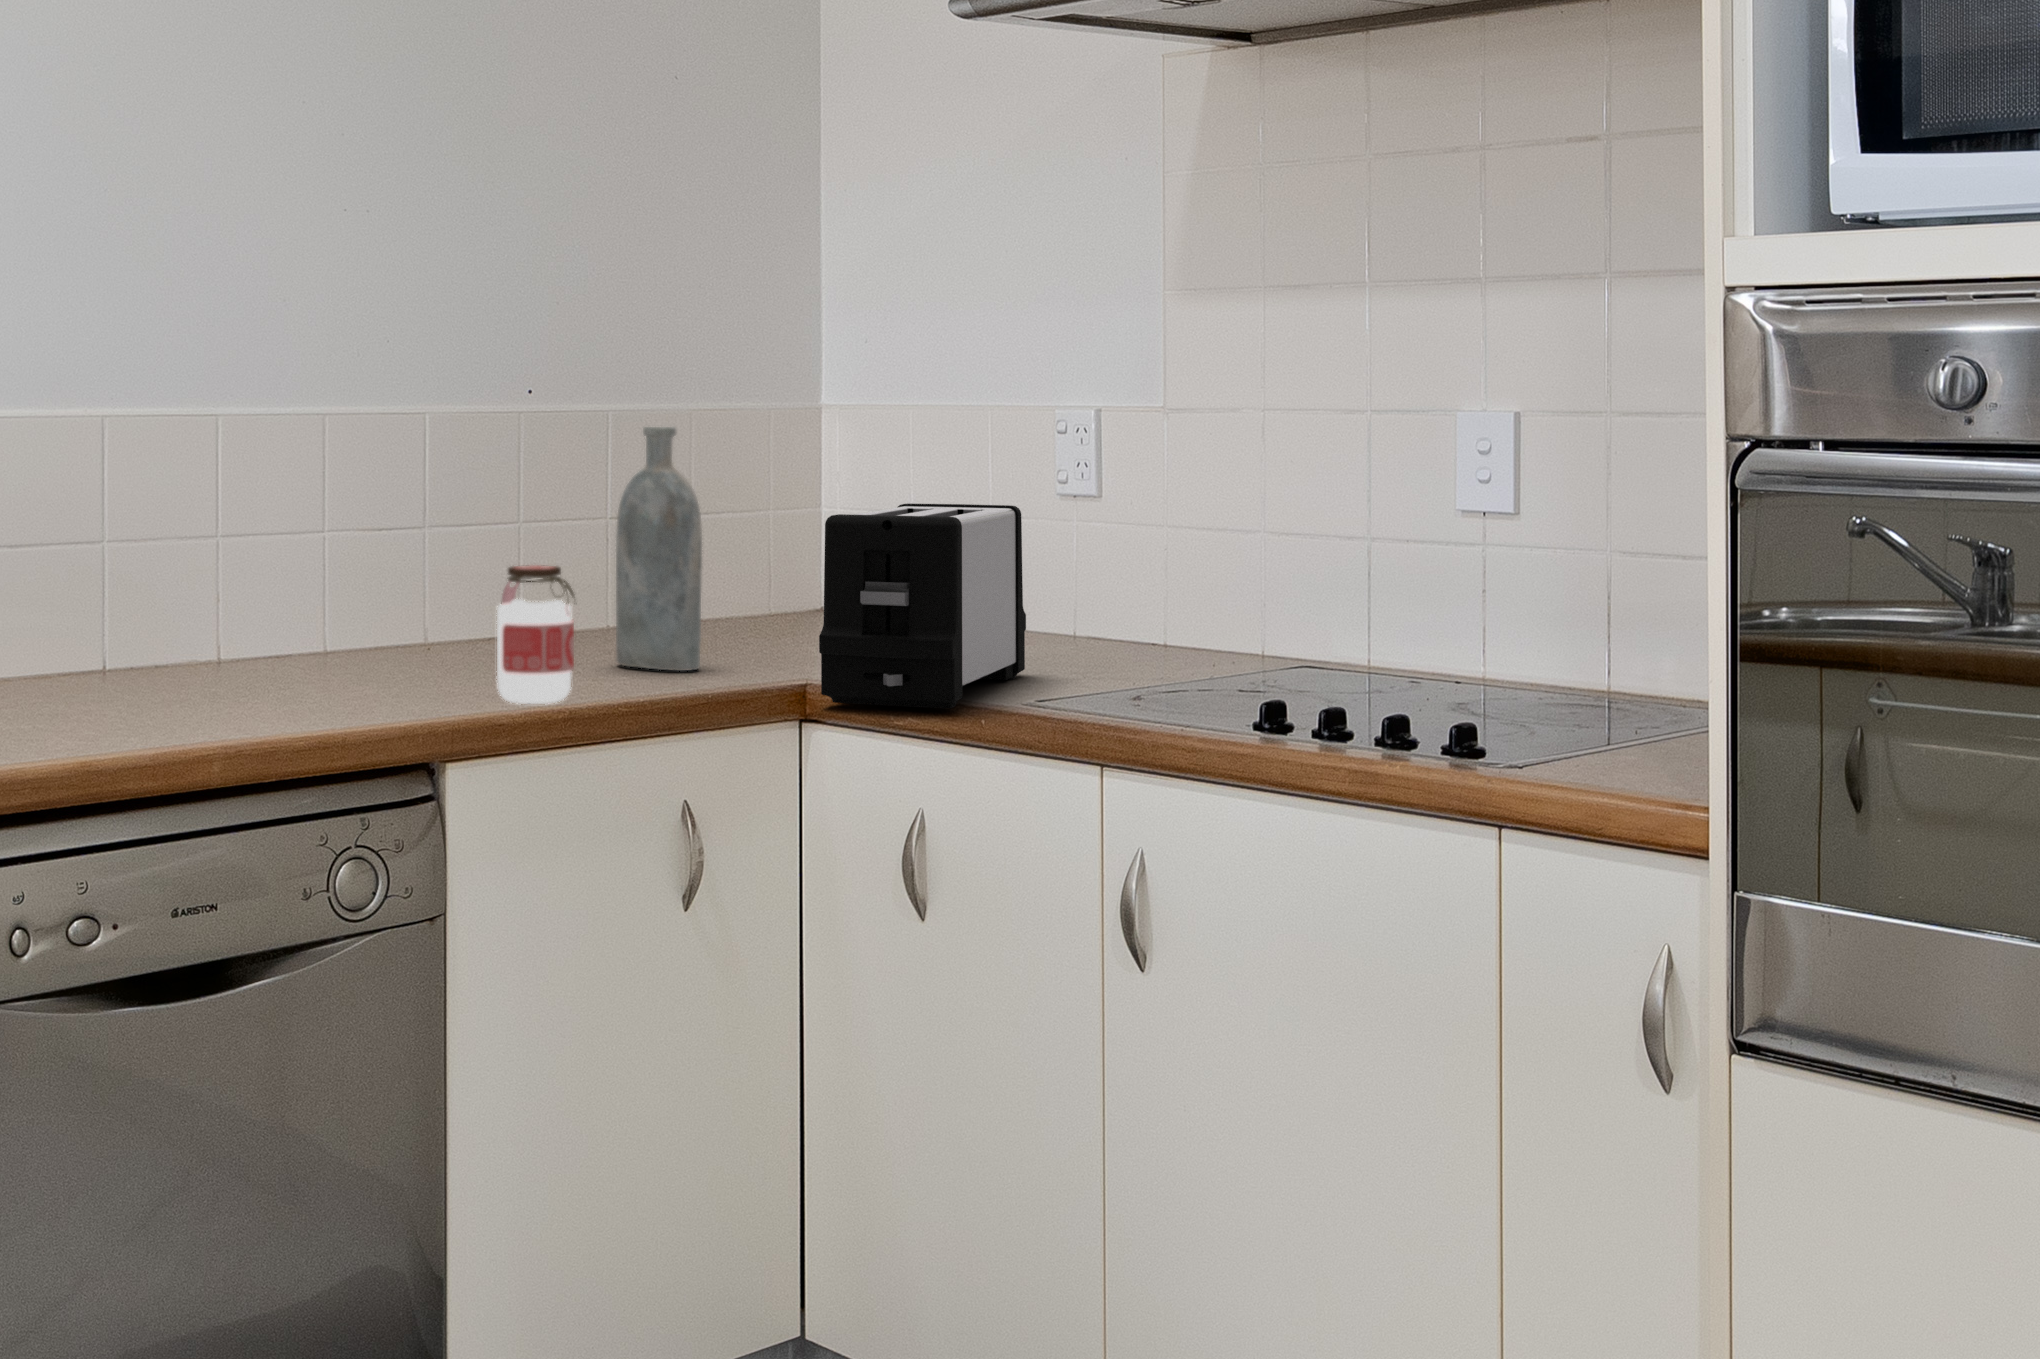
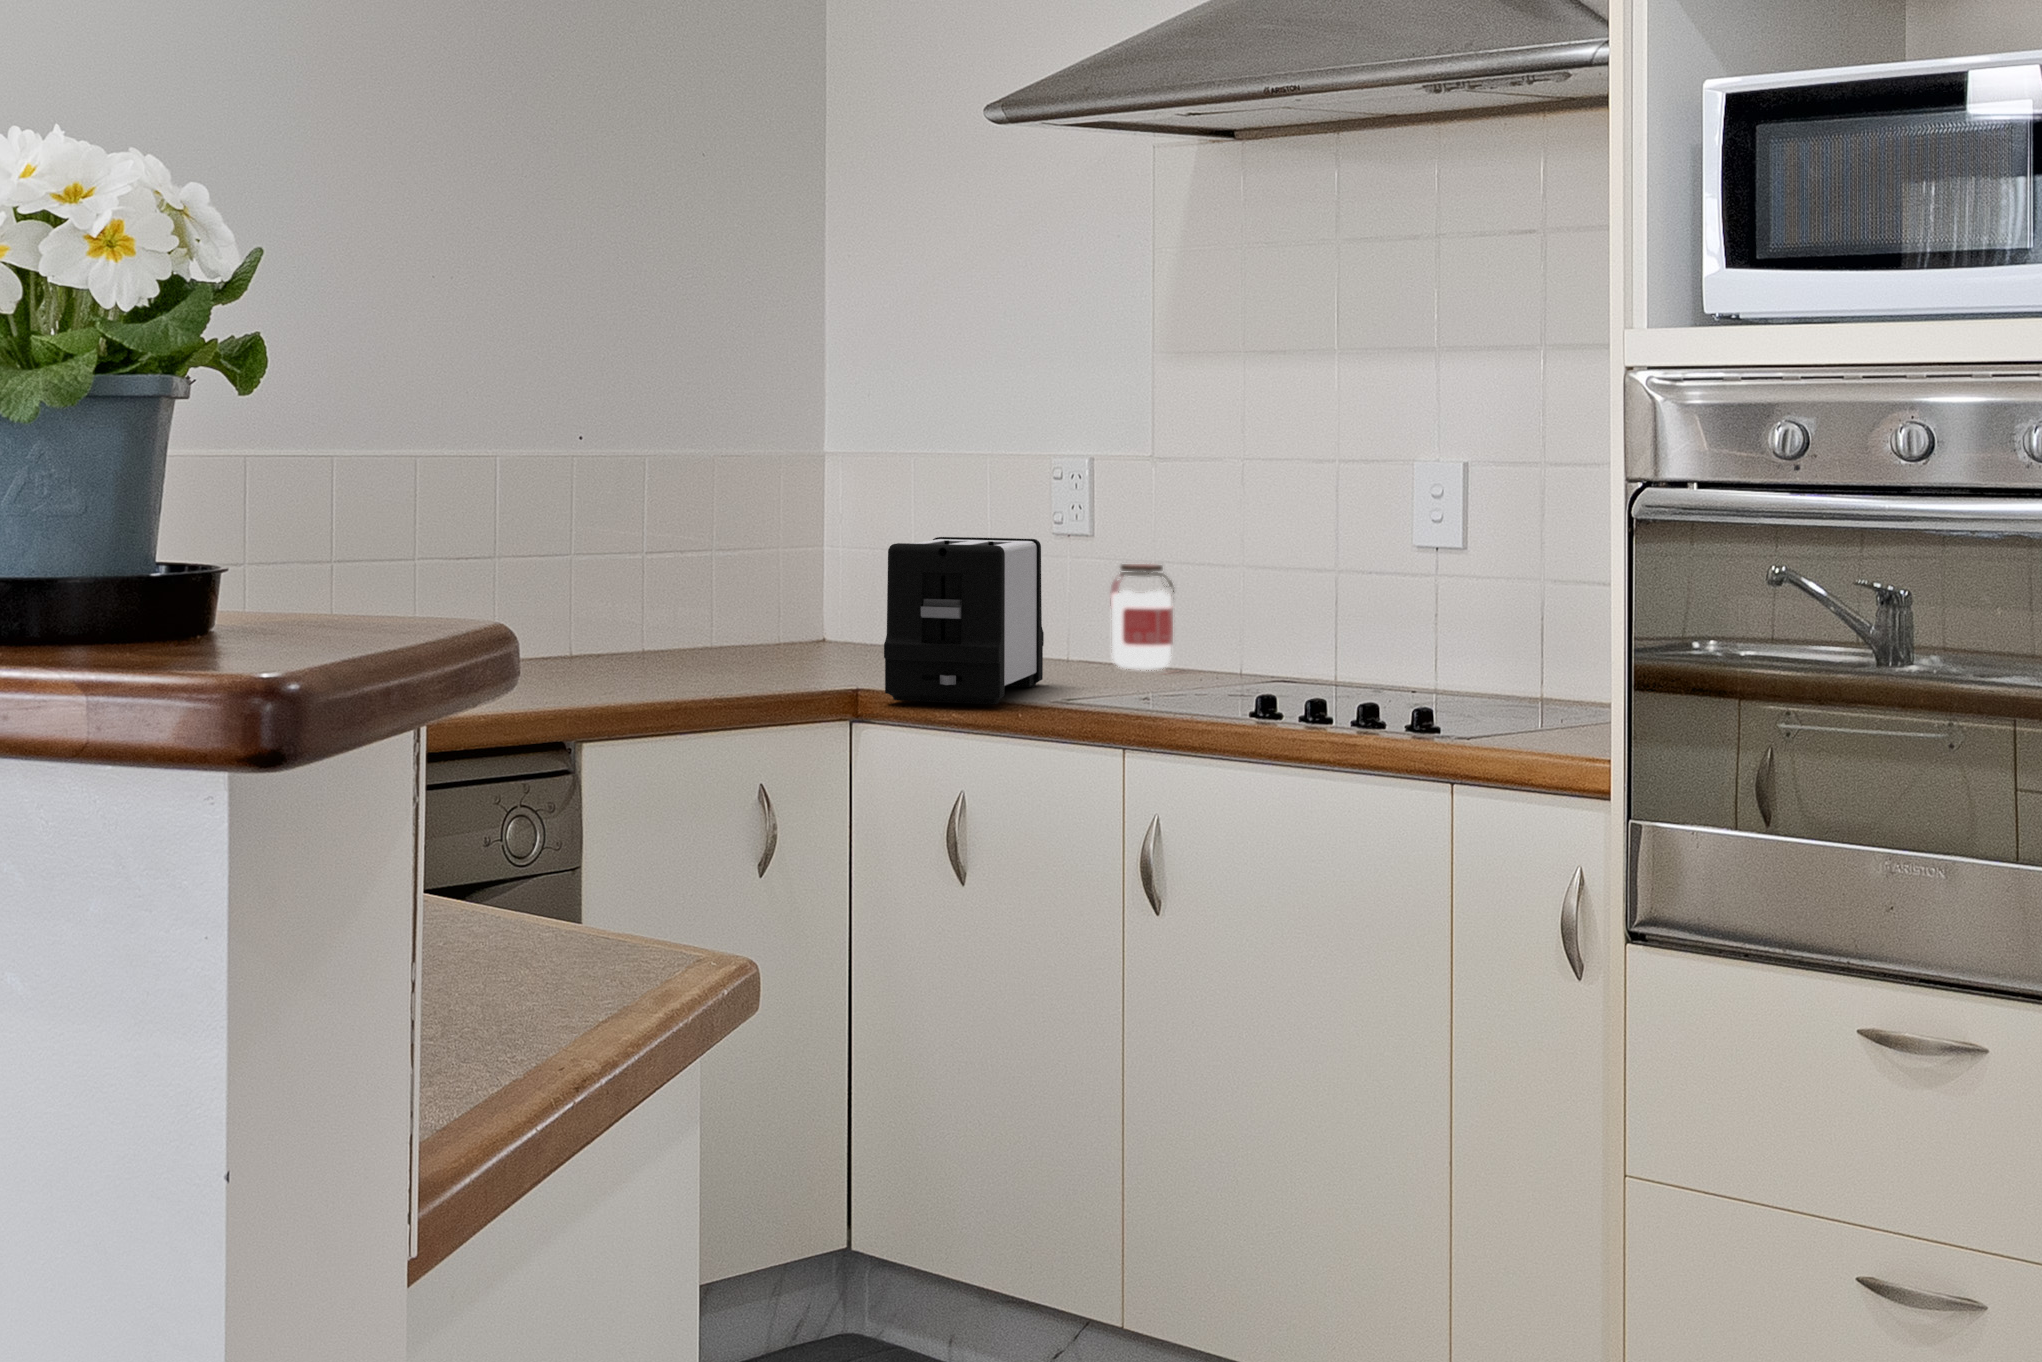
bottle: present [616,427,702,671] -> none [681,470,759,680]
jar: present [497,565,575,704] -> present [1111,564,1174,670]

